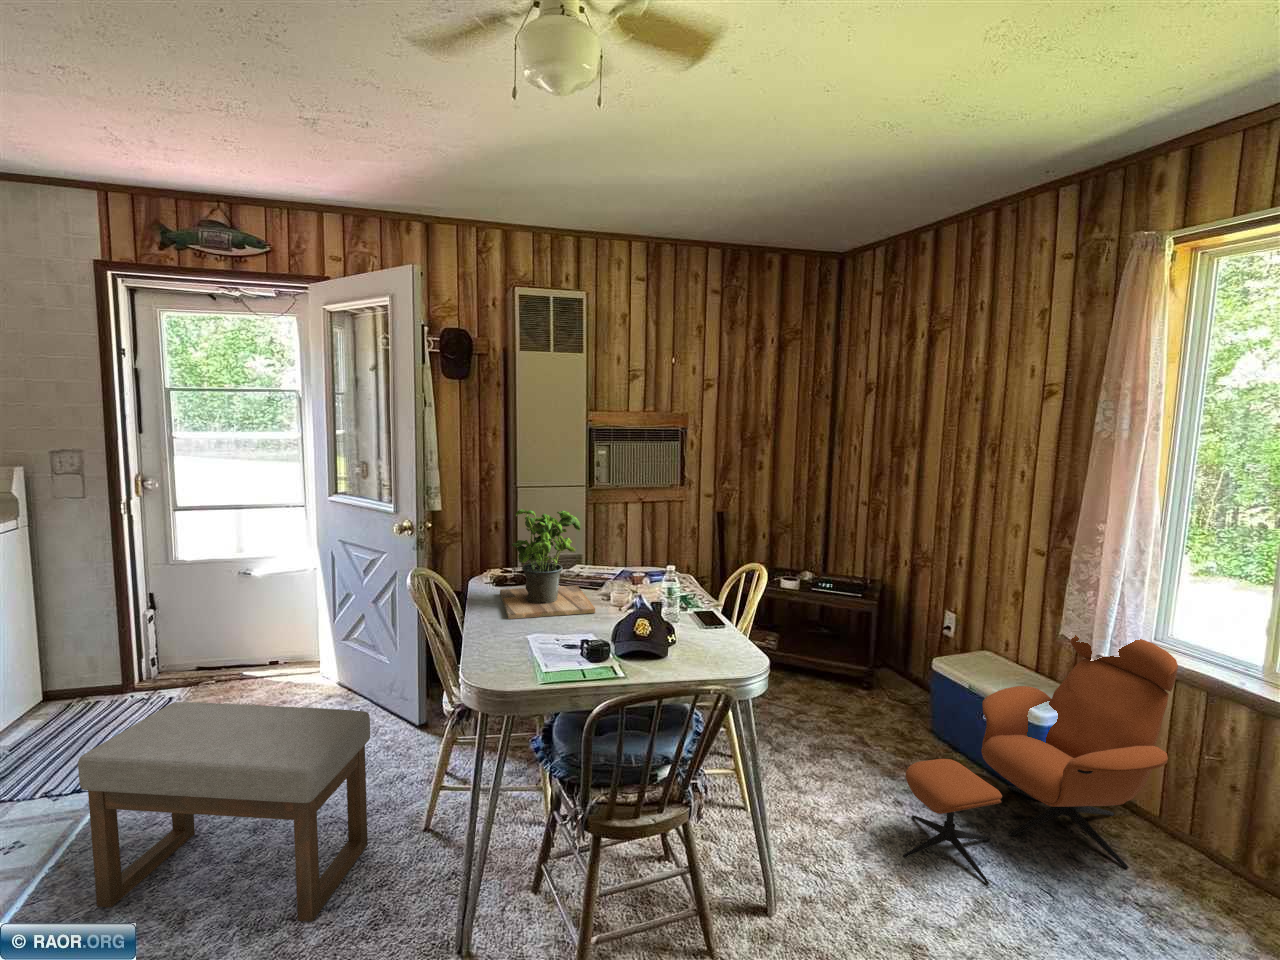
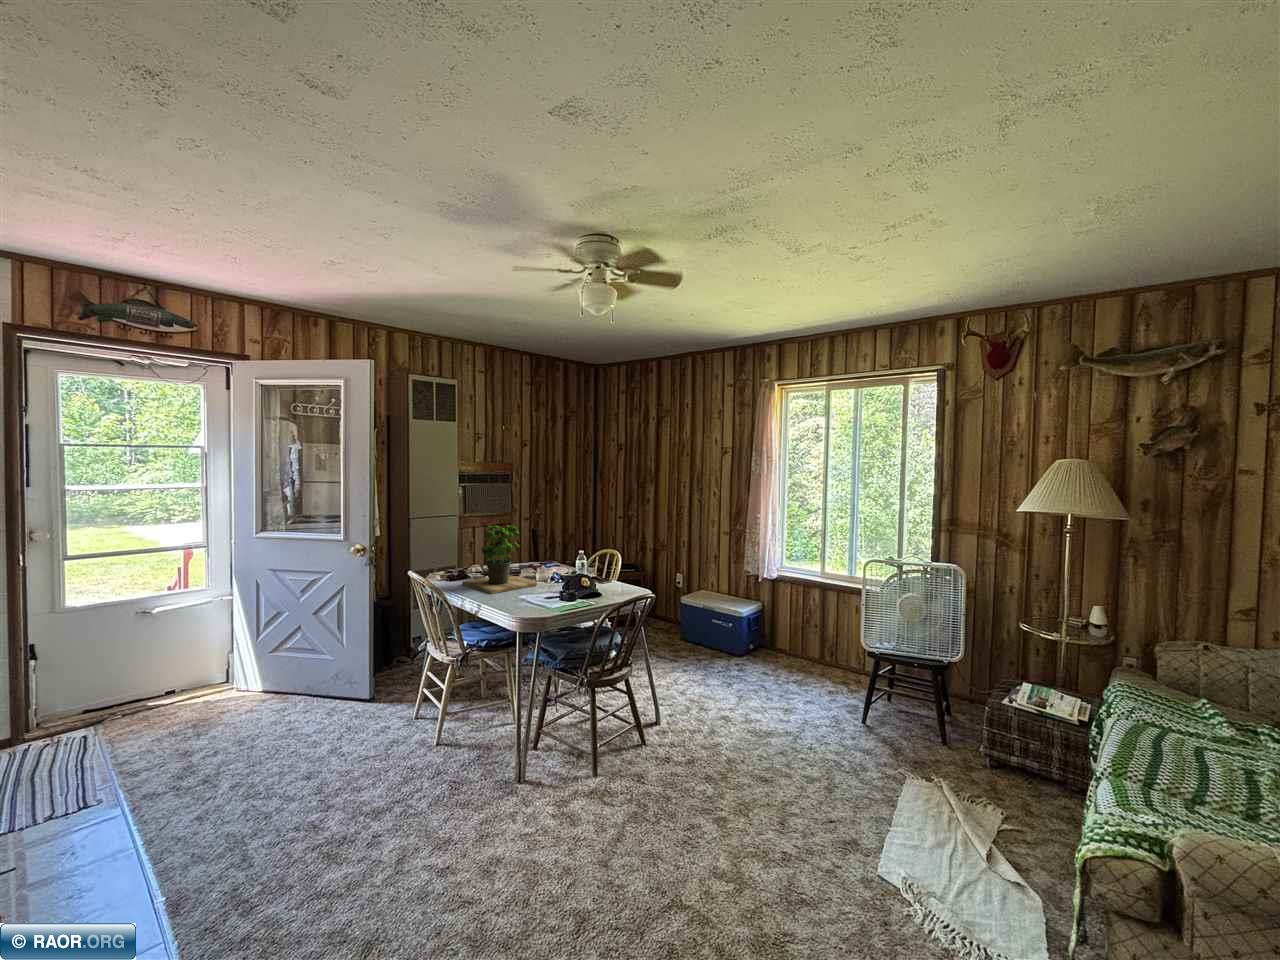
lounge chair: present [903,635,1178,884] -> none [694,565,795,689]
ottoman: present [78,702,370,922] -> none [213,668,413,850]

